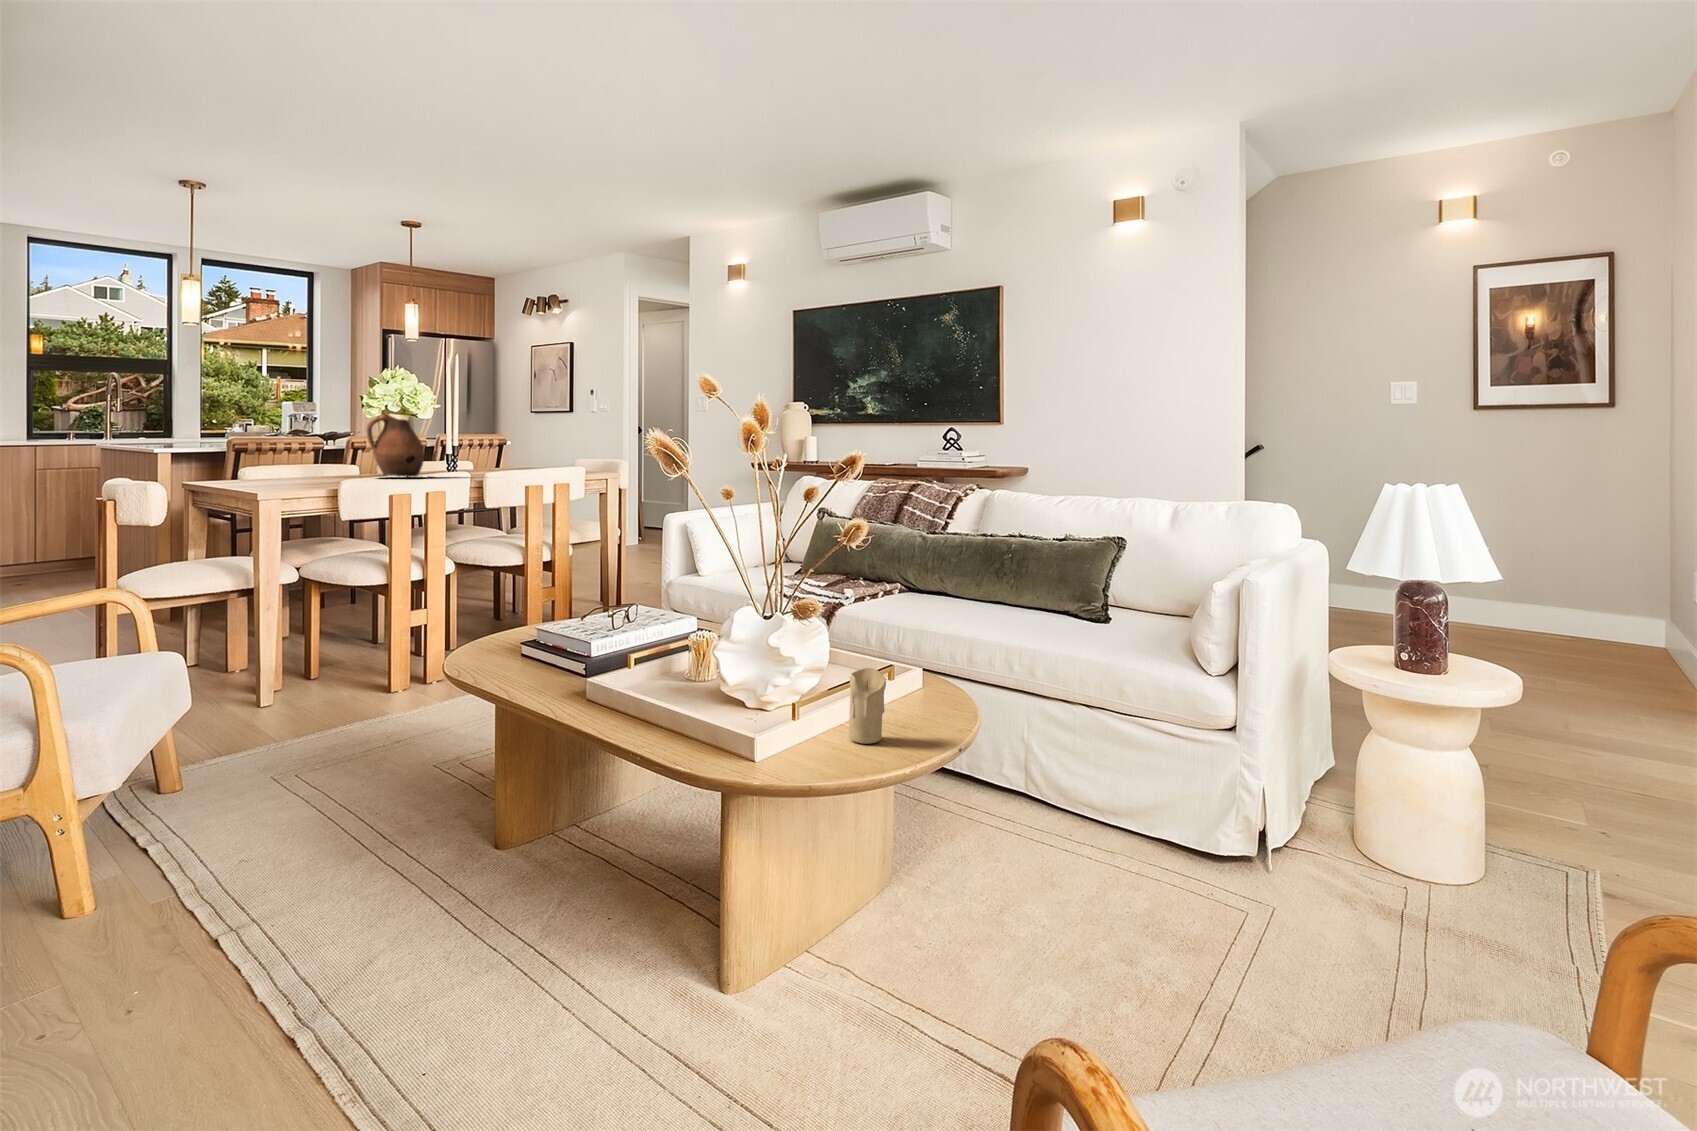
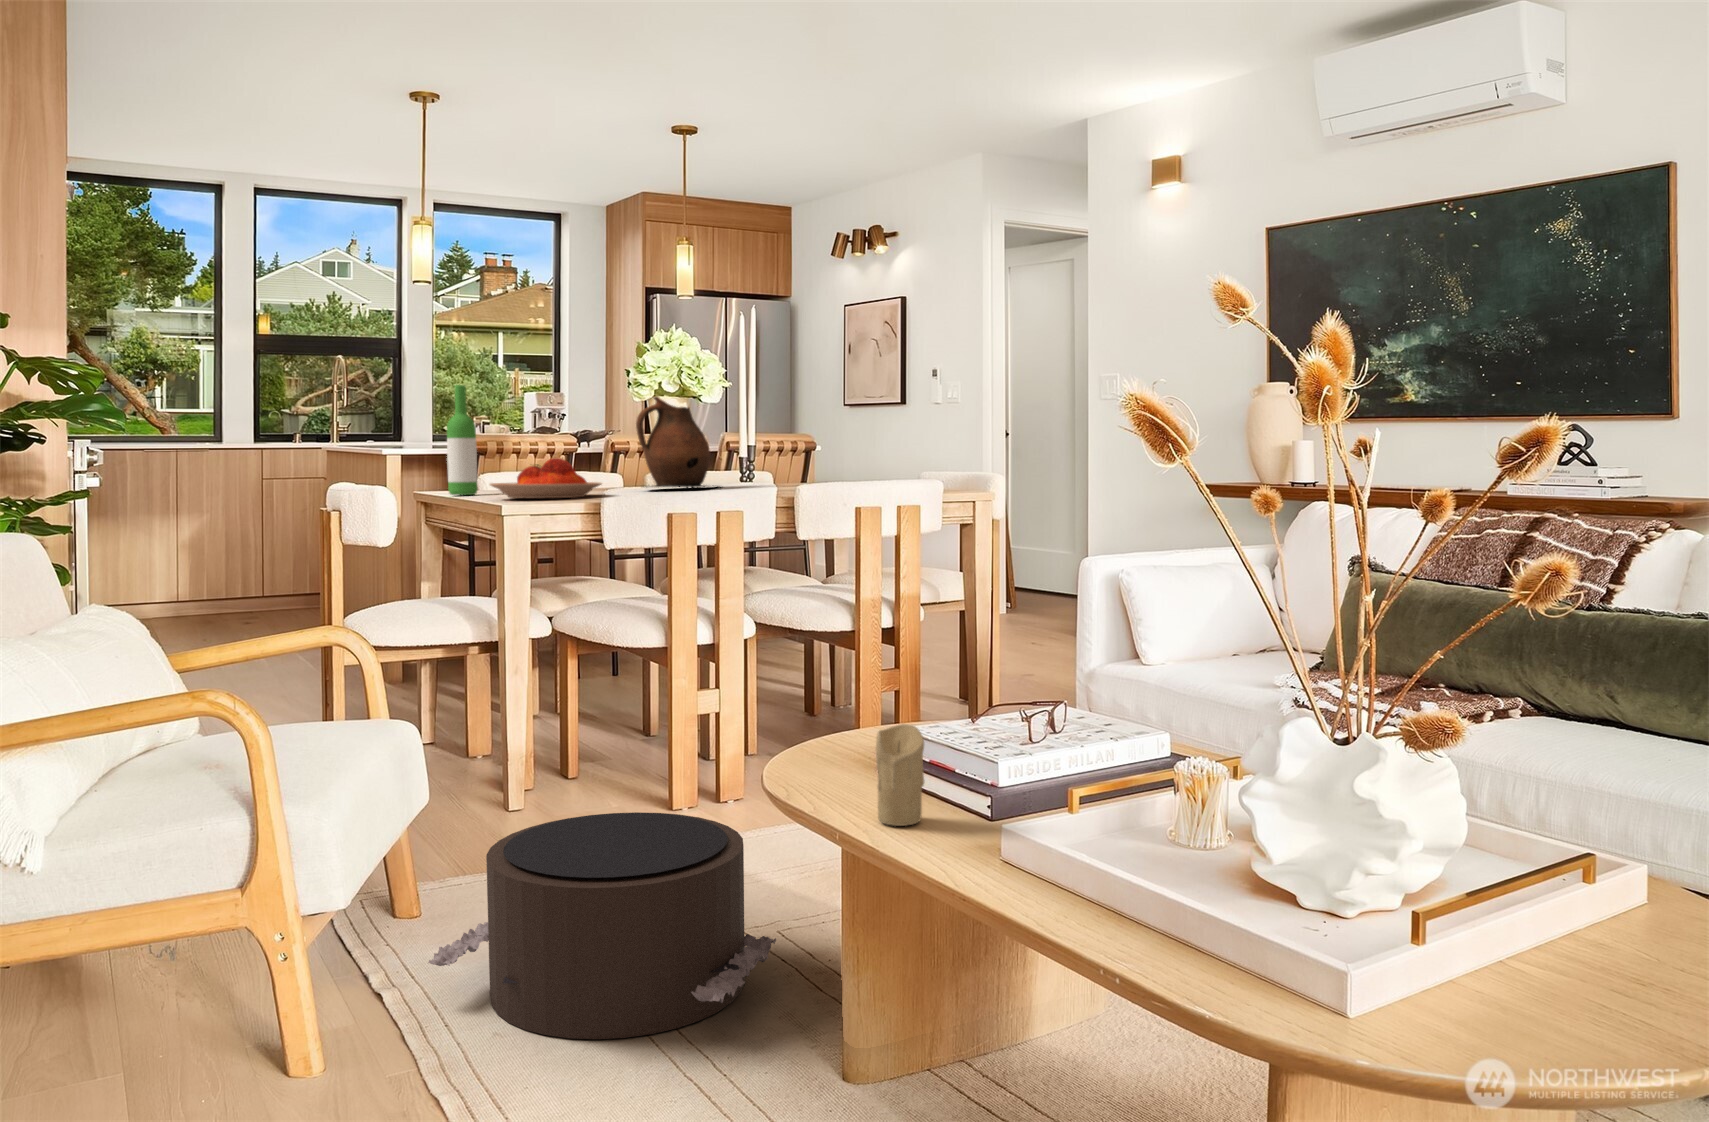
wine bottle: none [210,395,237,478] -> present [447,385,478,495]
plate: none [245,452,339,481] -> present [490,458,601,498]
candle: present [849,668,886,744] -> present [876,724,924,826]
pouf: none [193,694,456,839] -> present [428,812,776,1039]

